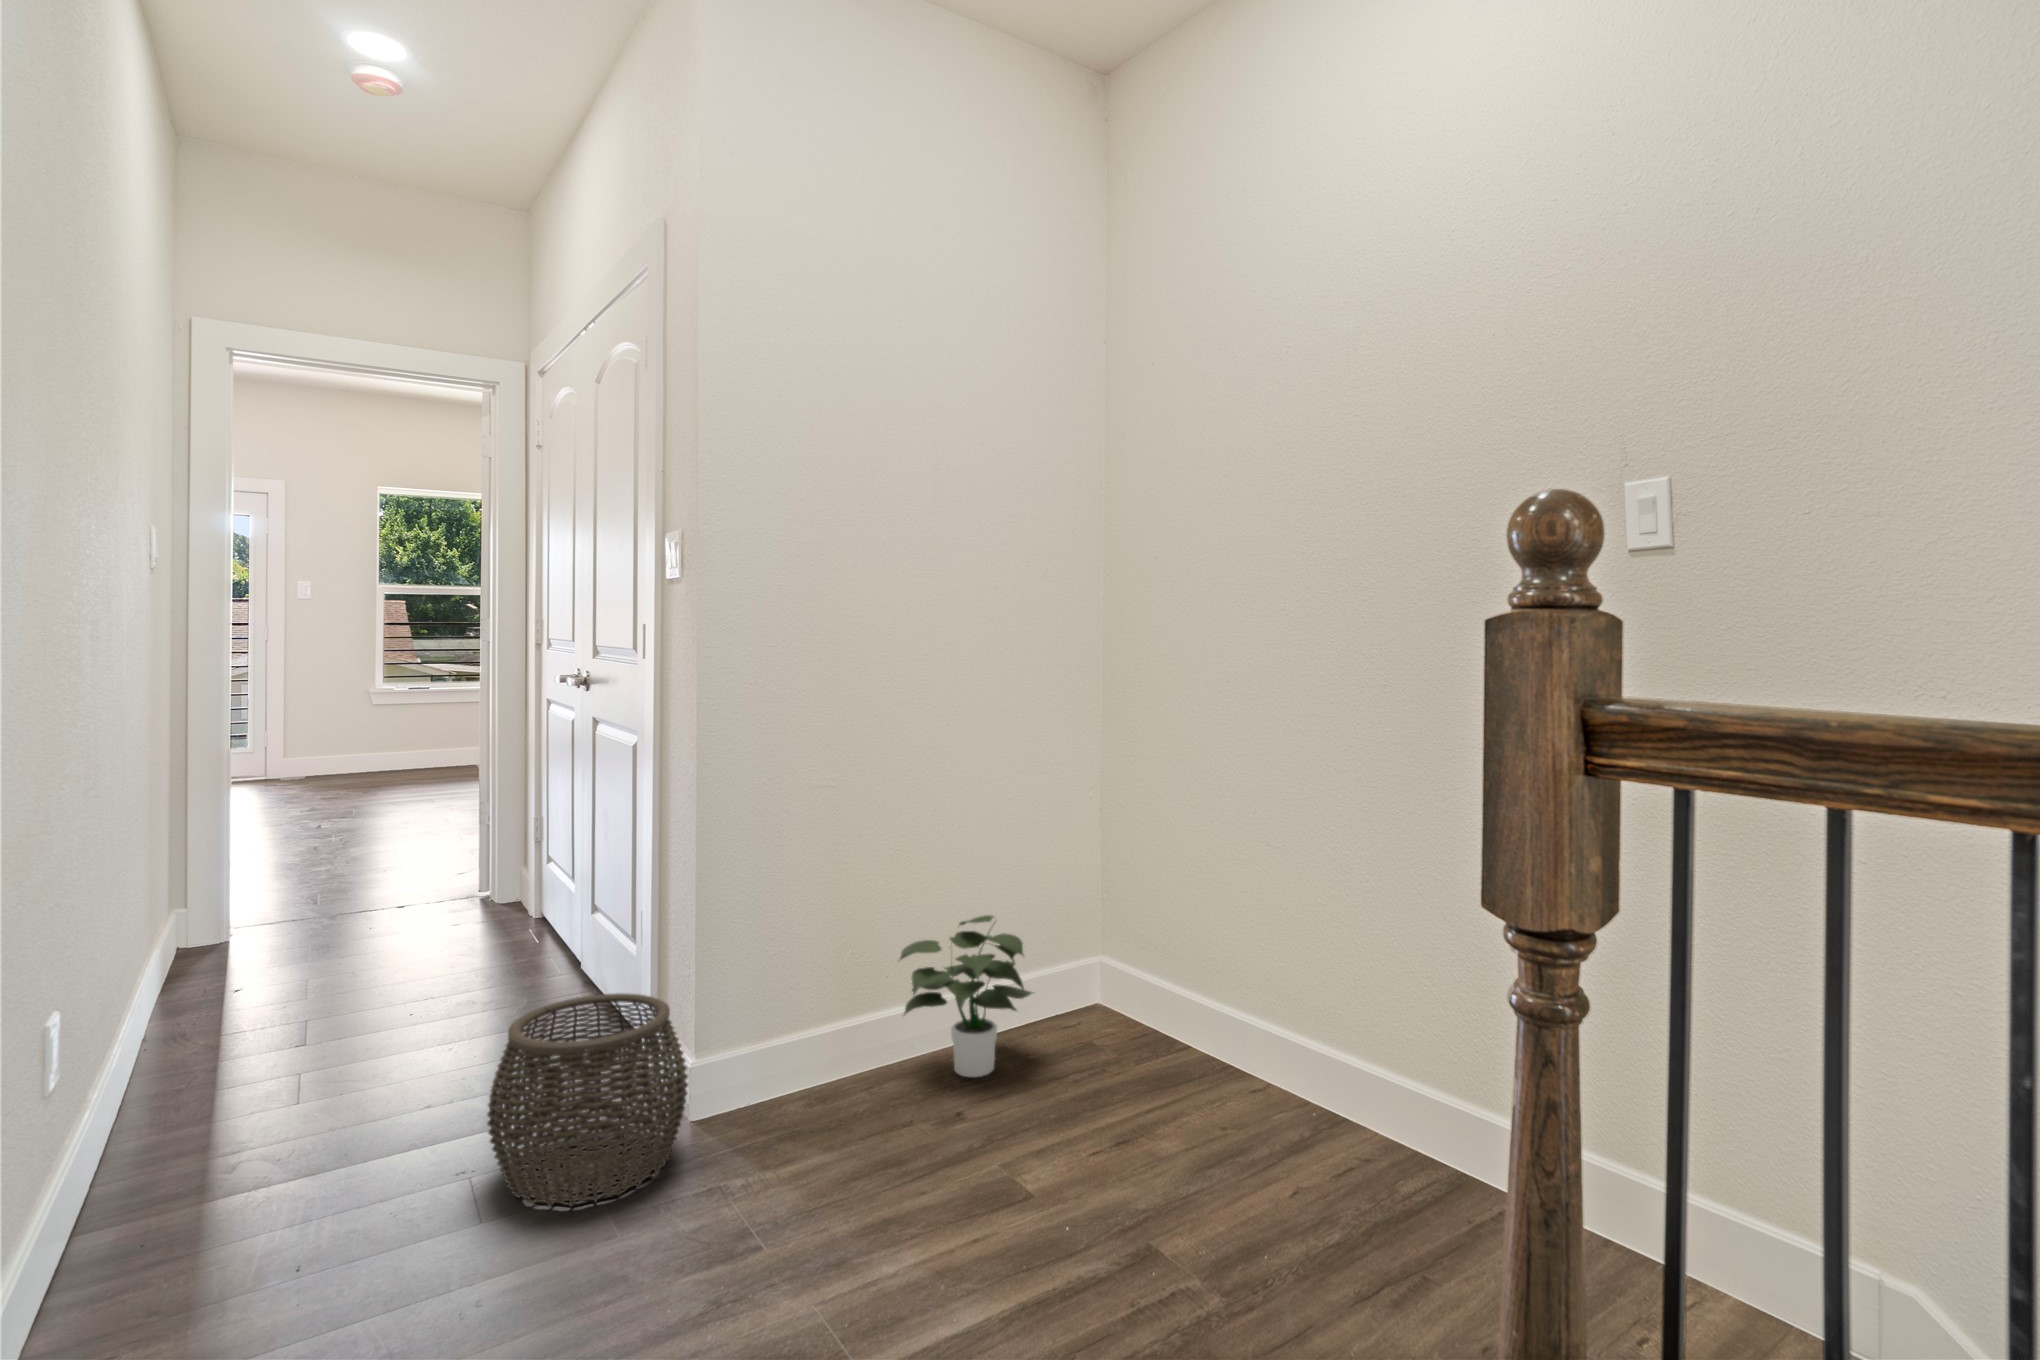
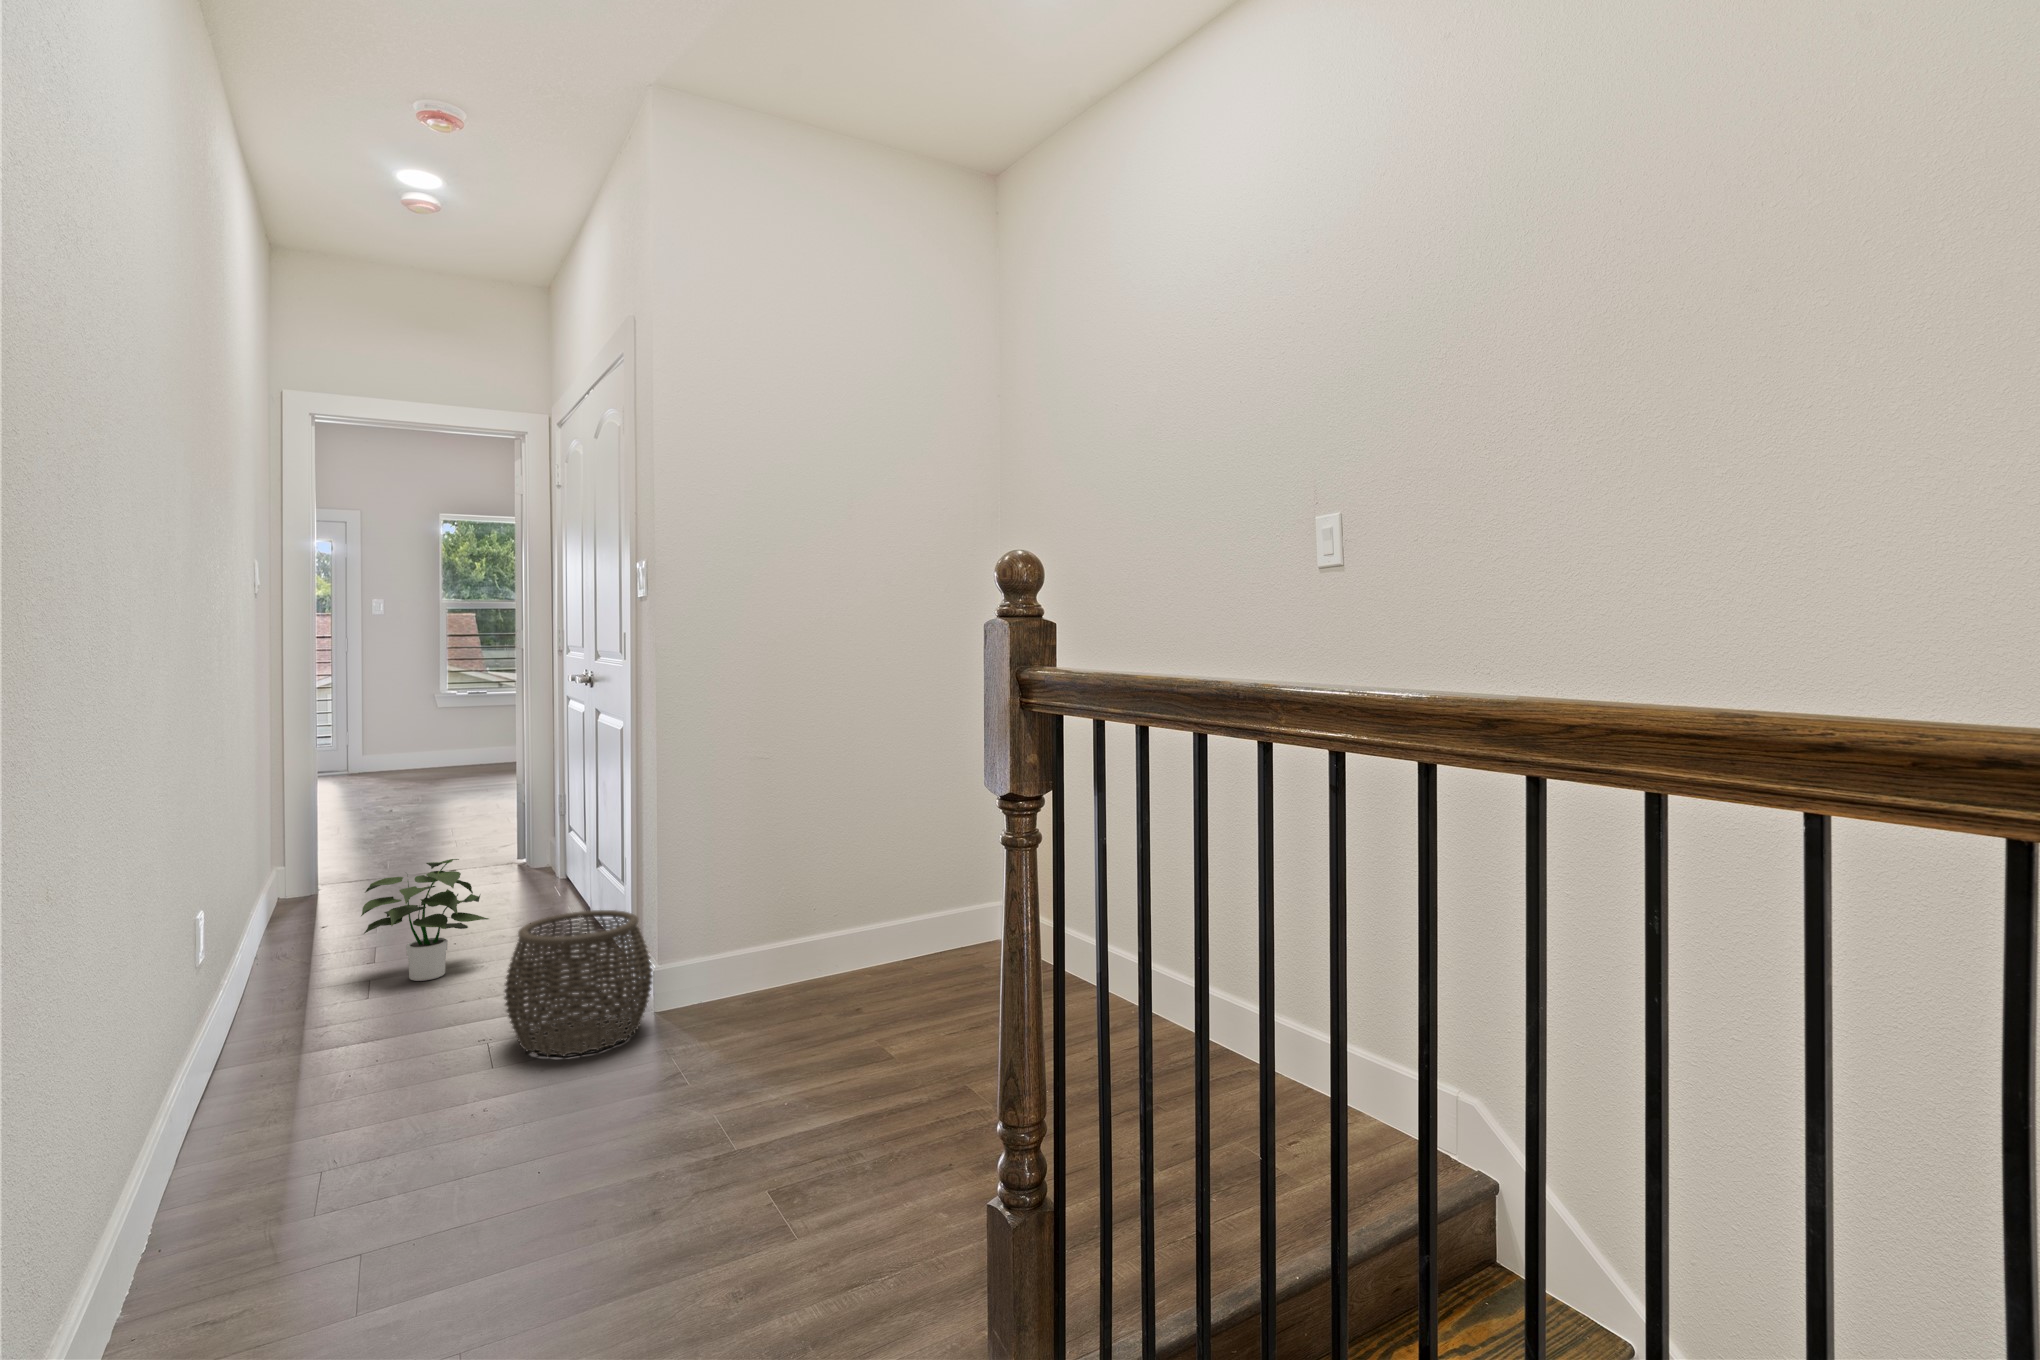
potted plant: present [900,915,1032,1077] -> present [361,859,489,981]

